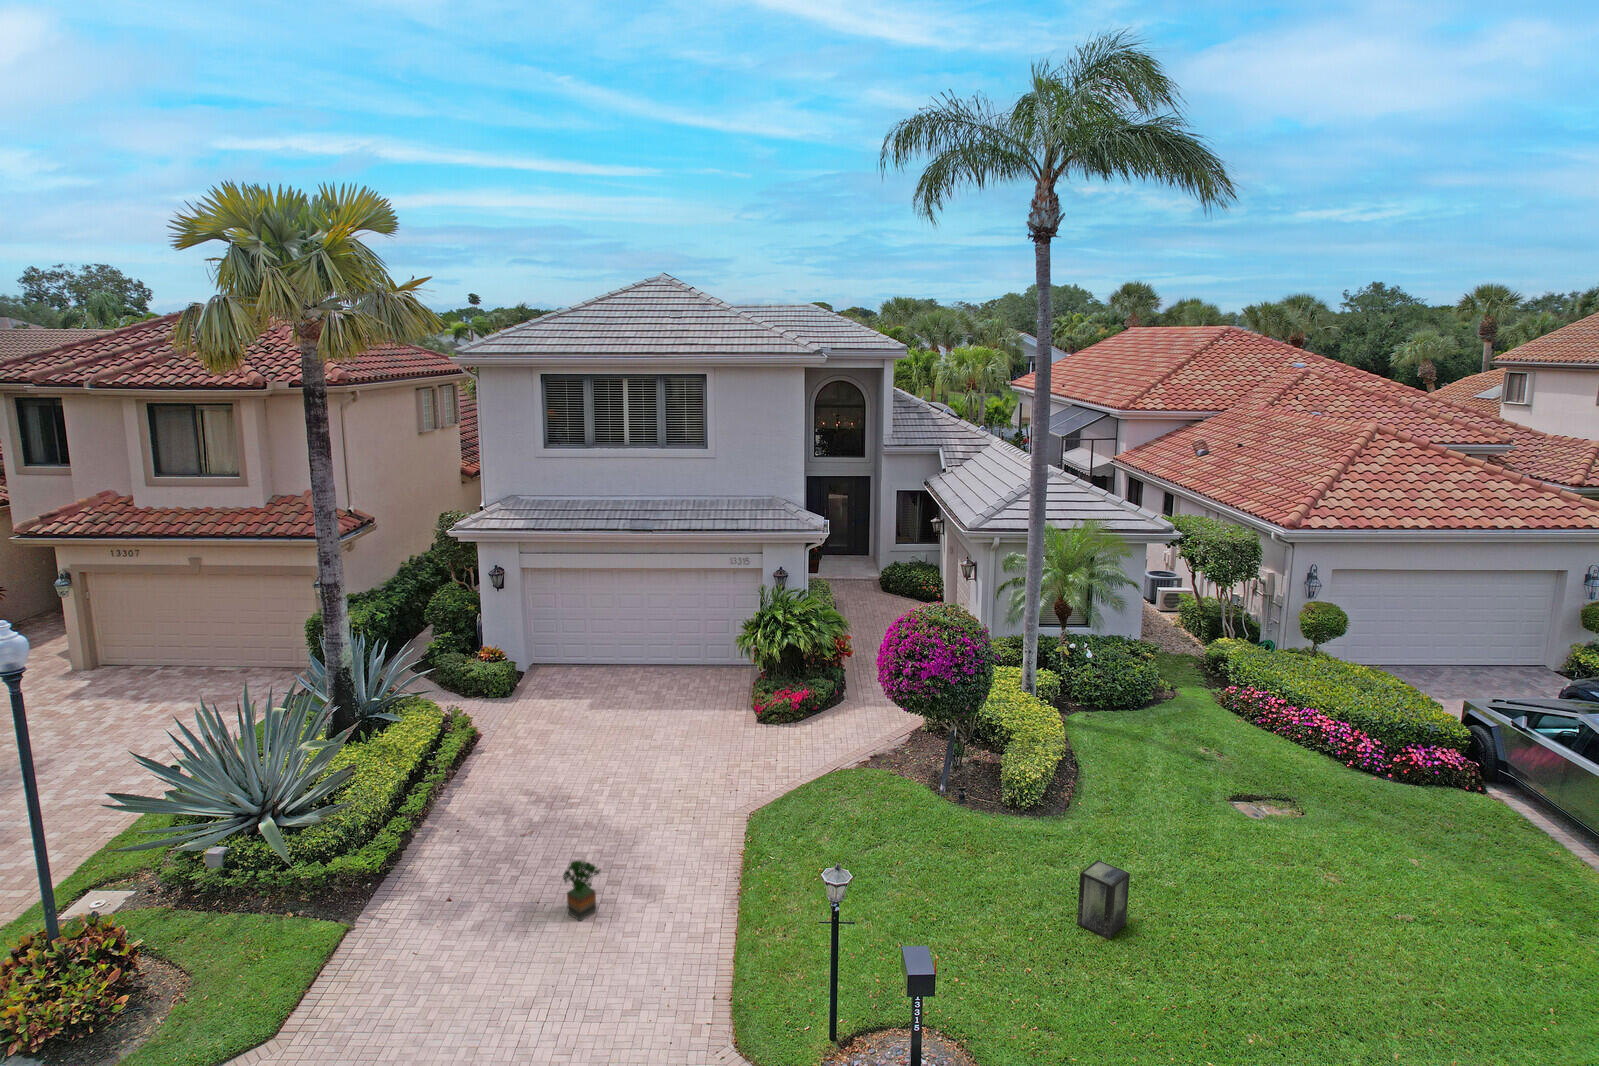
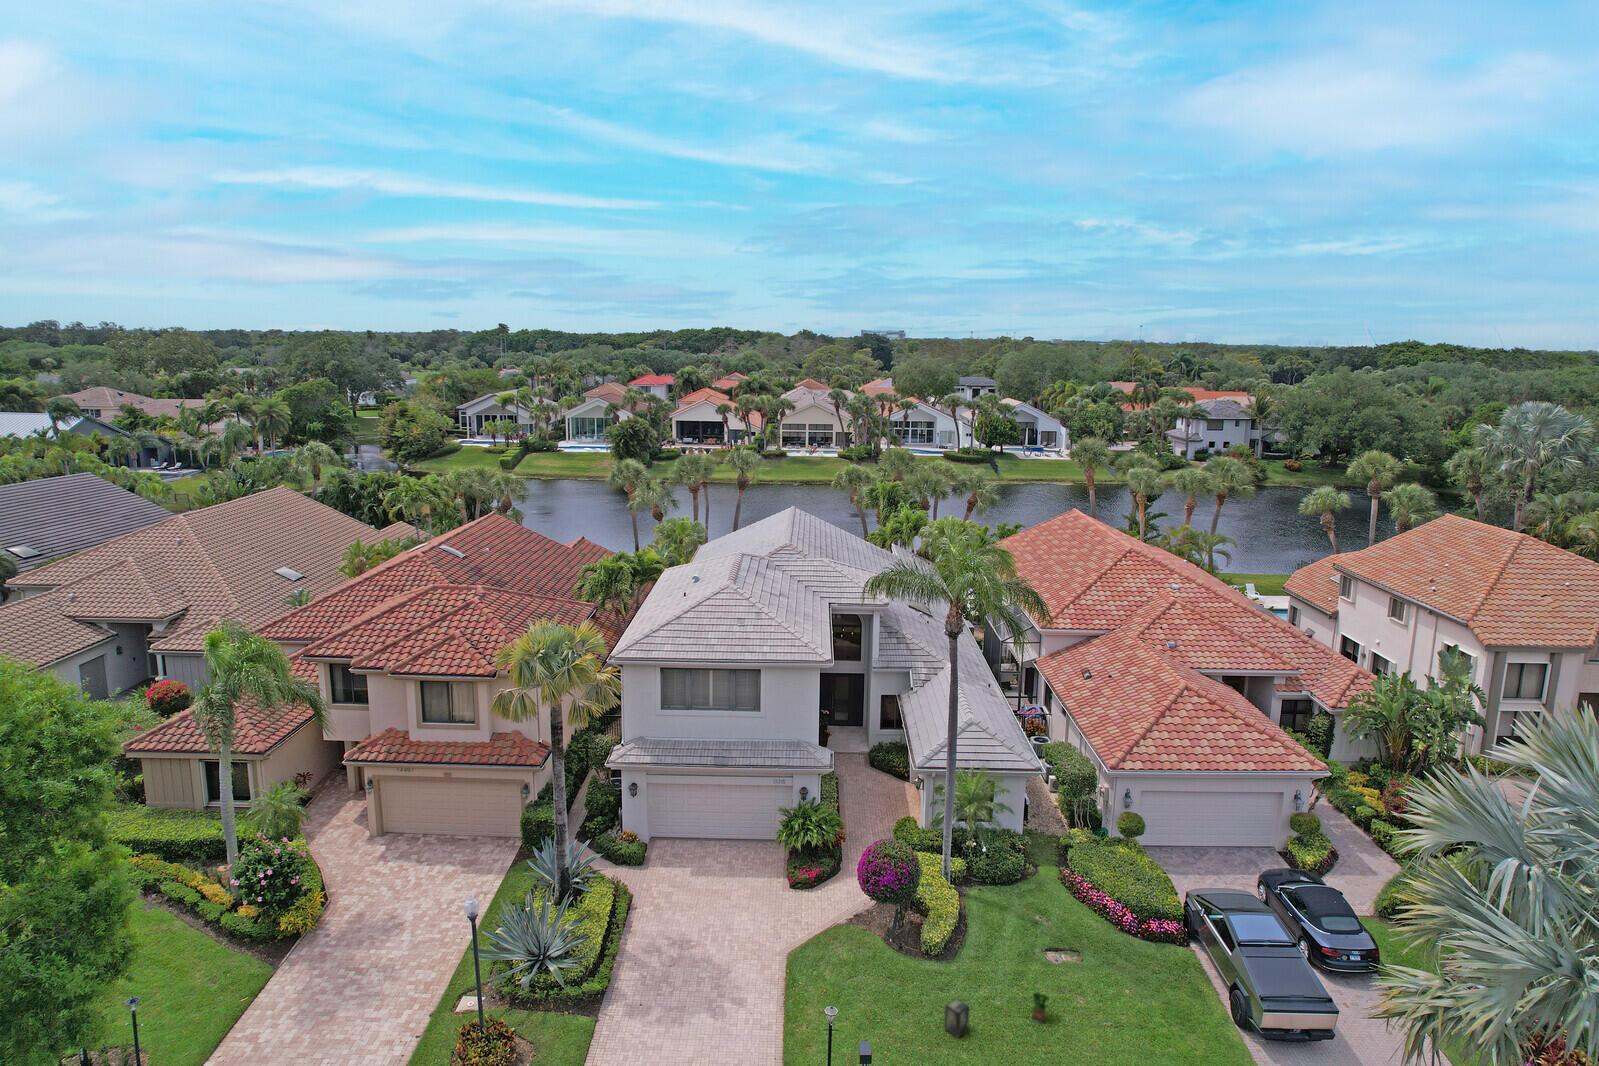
potted tree: present [563,860,600,921] -> present [1032,993,1049,1023]

